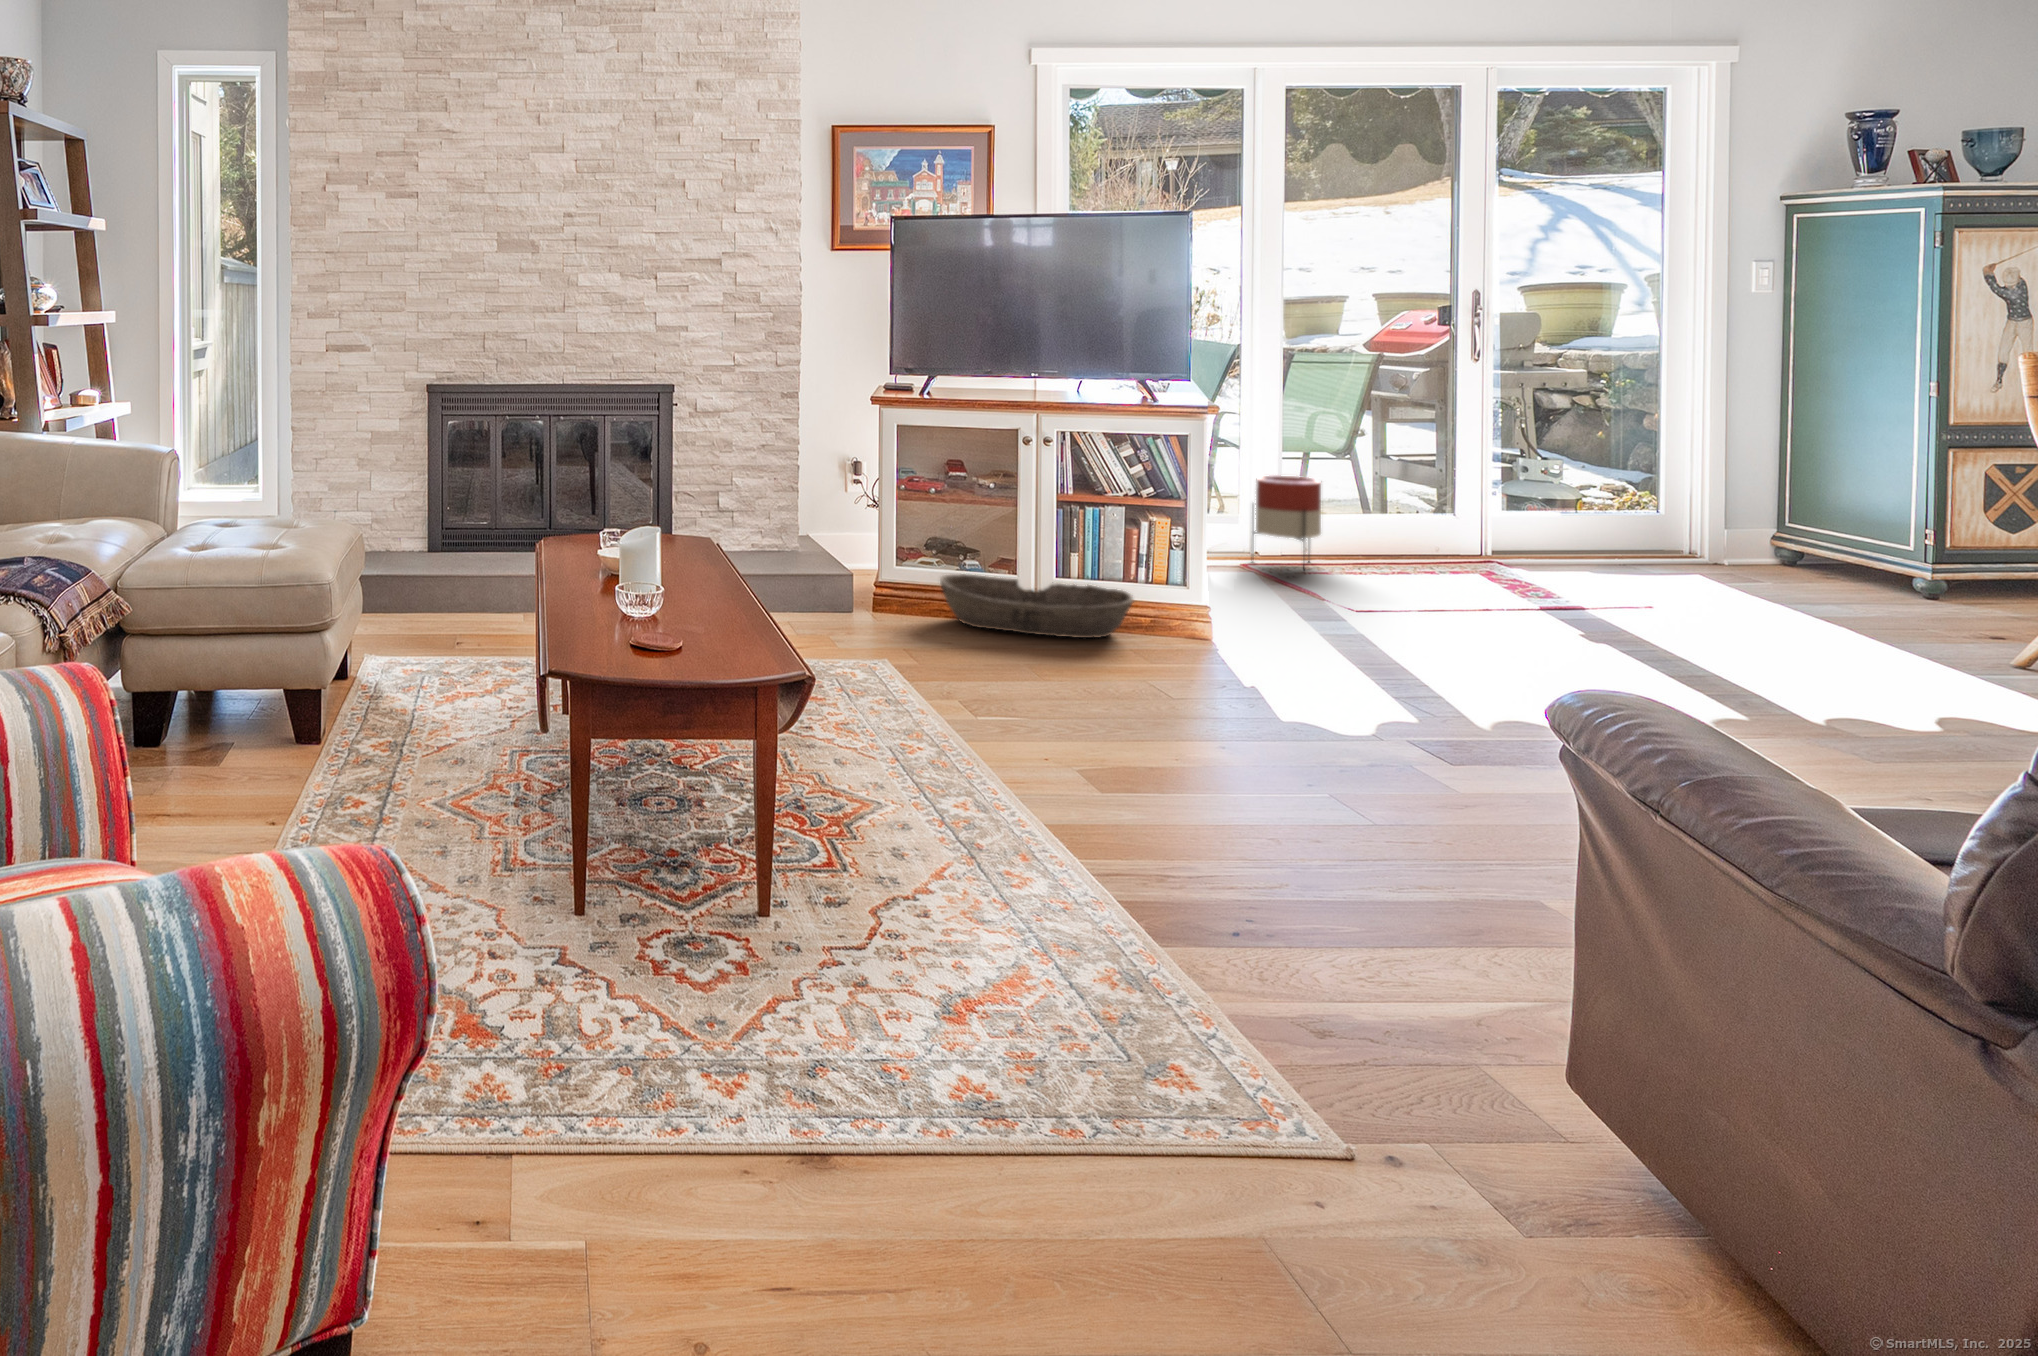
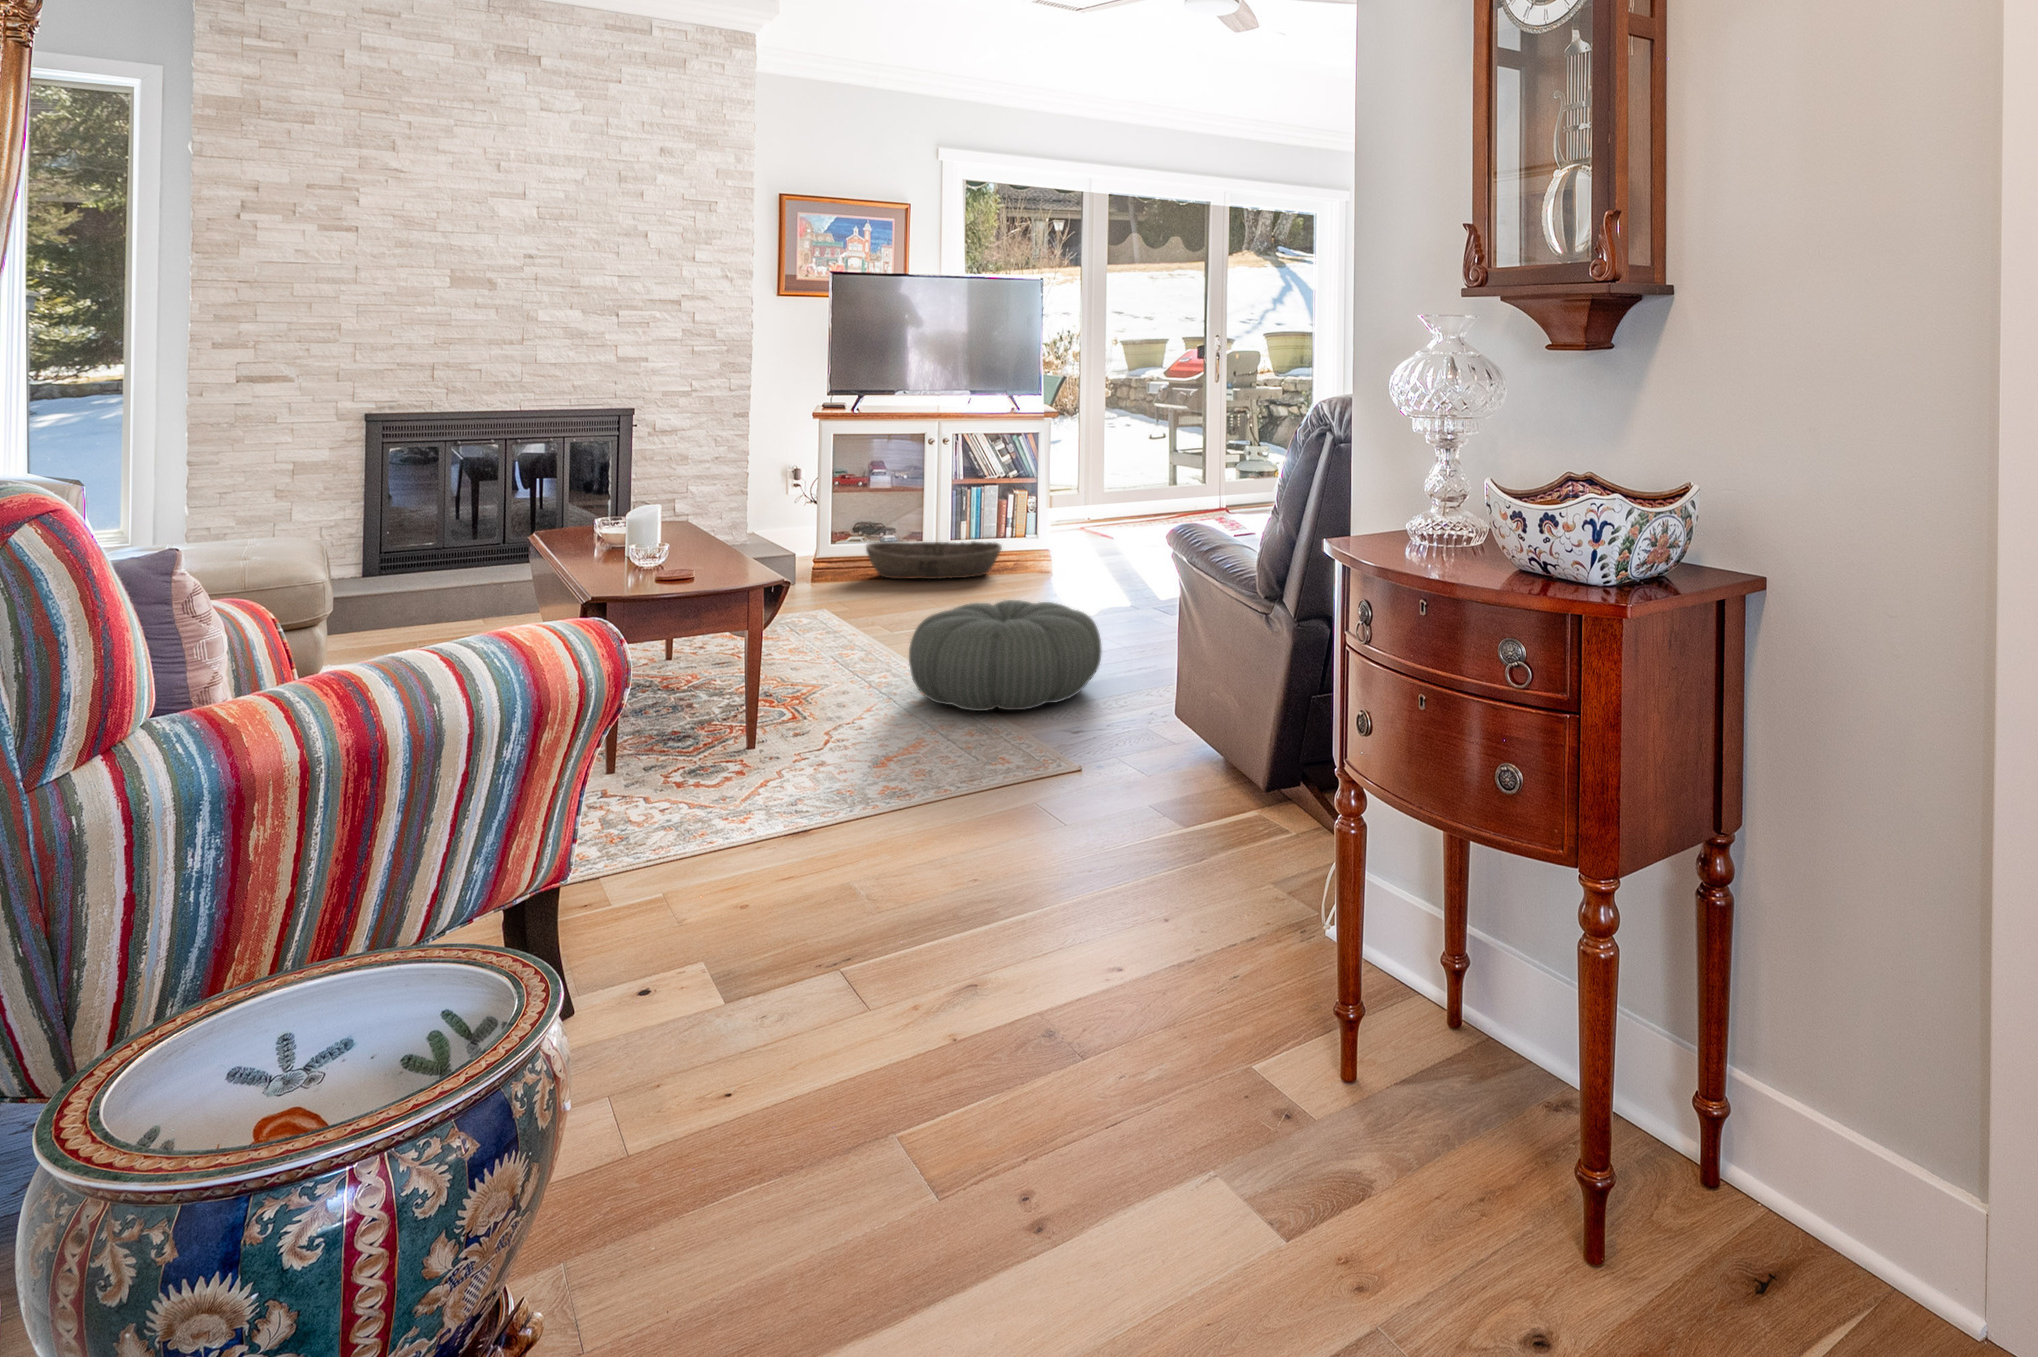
planter: present [1252,475,1321,543] -> none [1084,462,1127,526]
pouf: none [1000,720,1339,929] -> present [909,600,1101,711]

